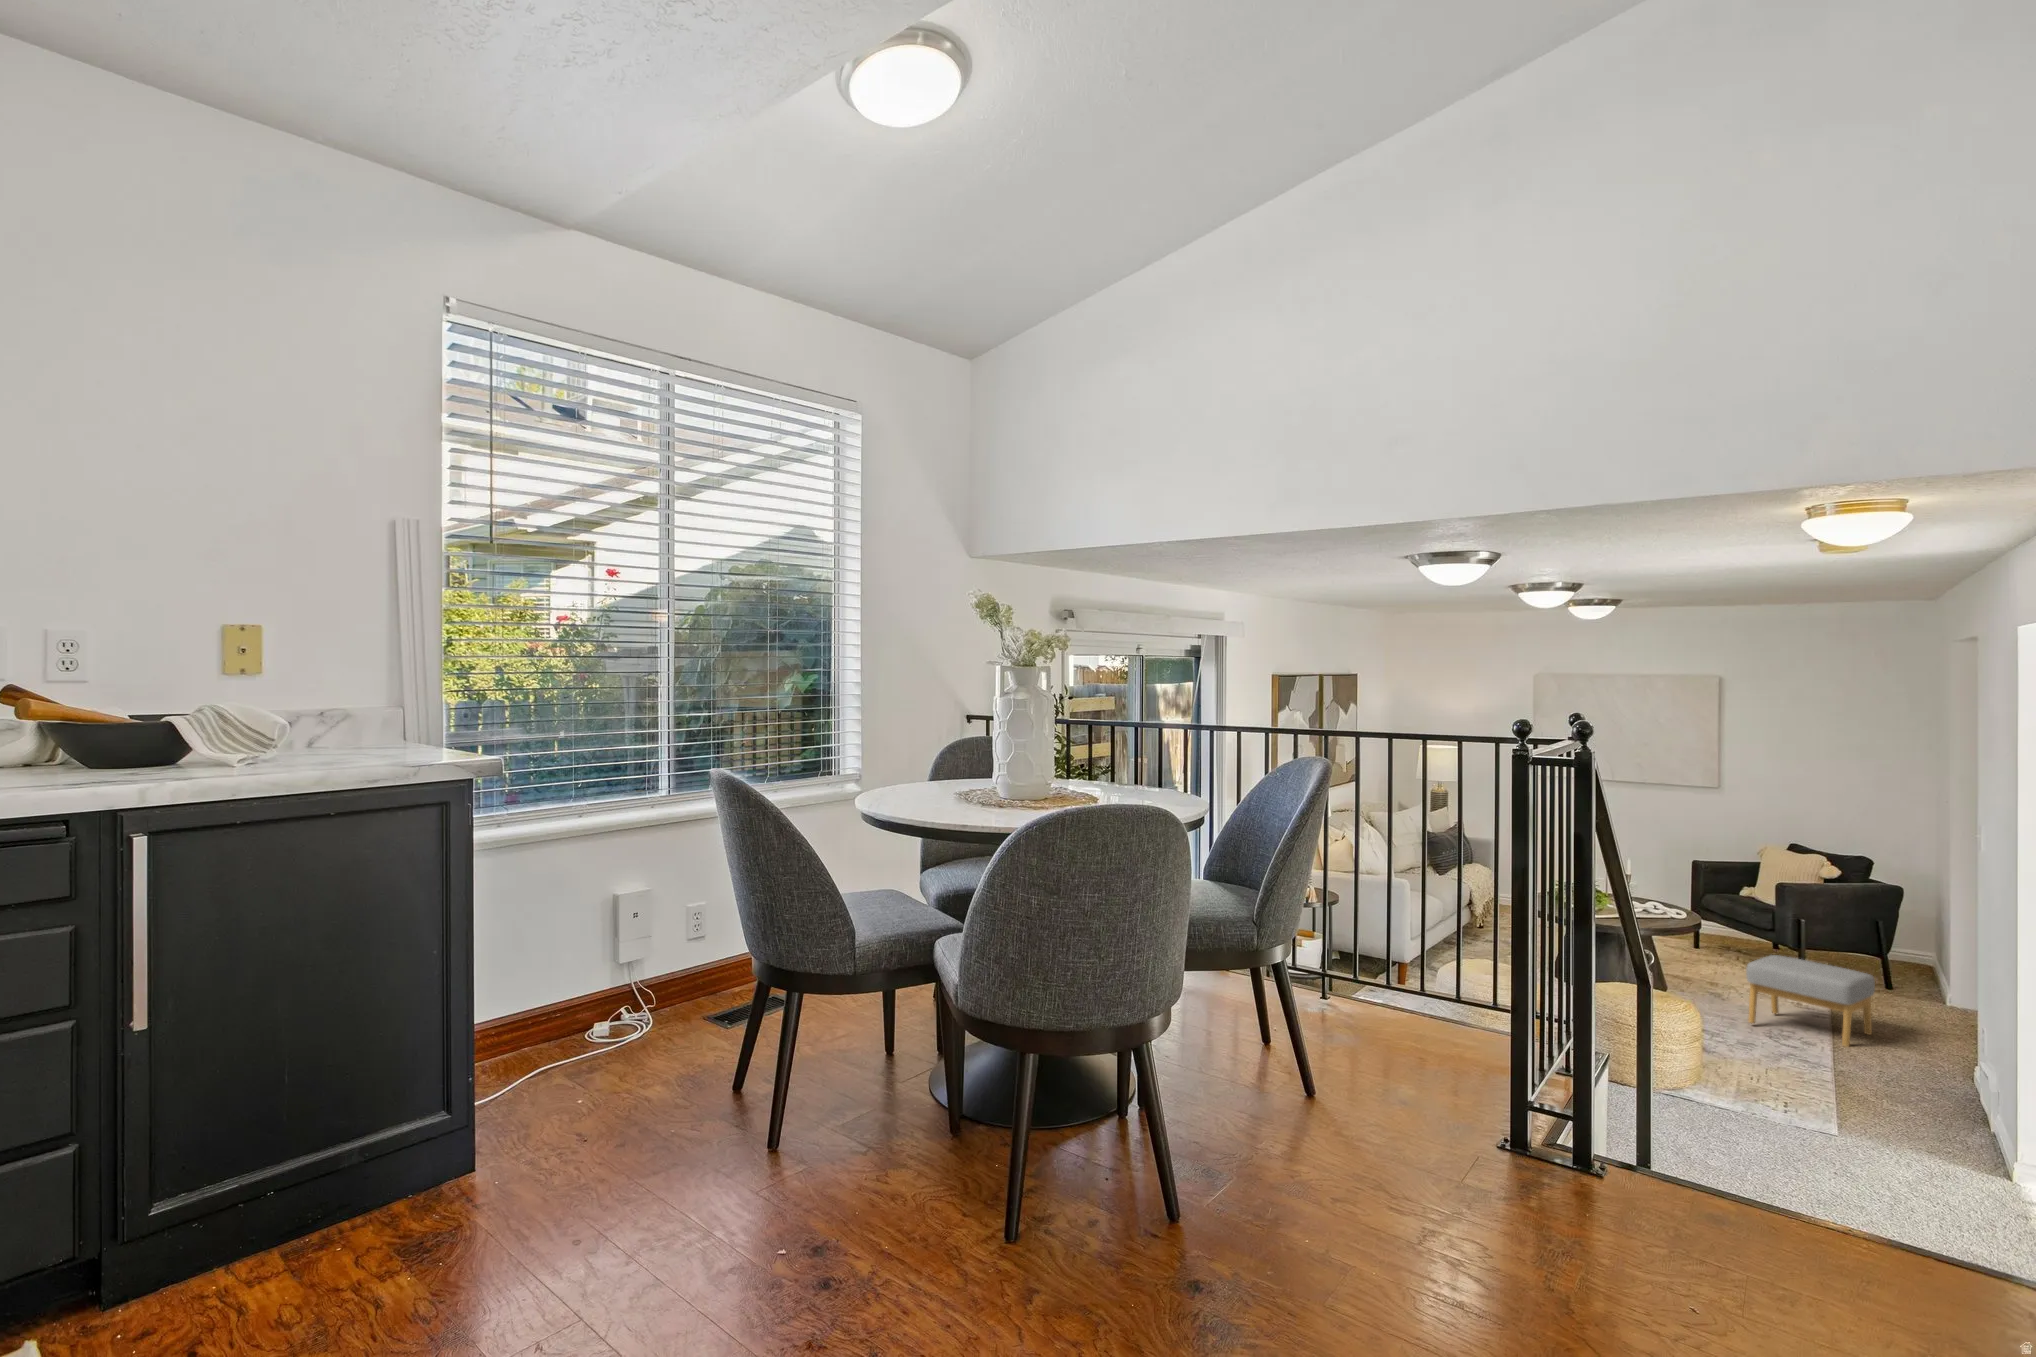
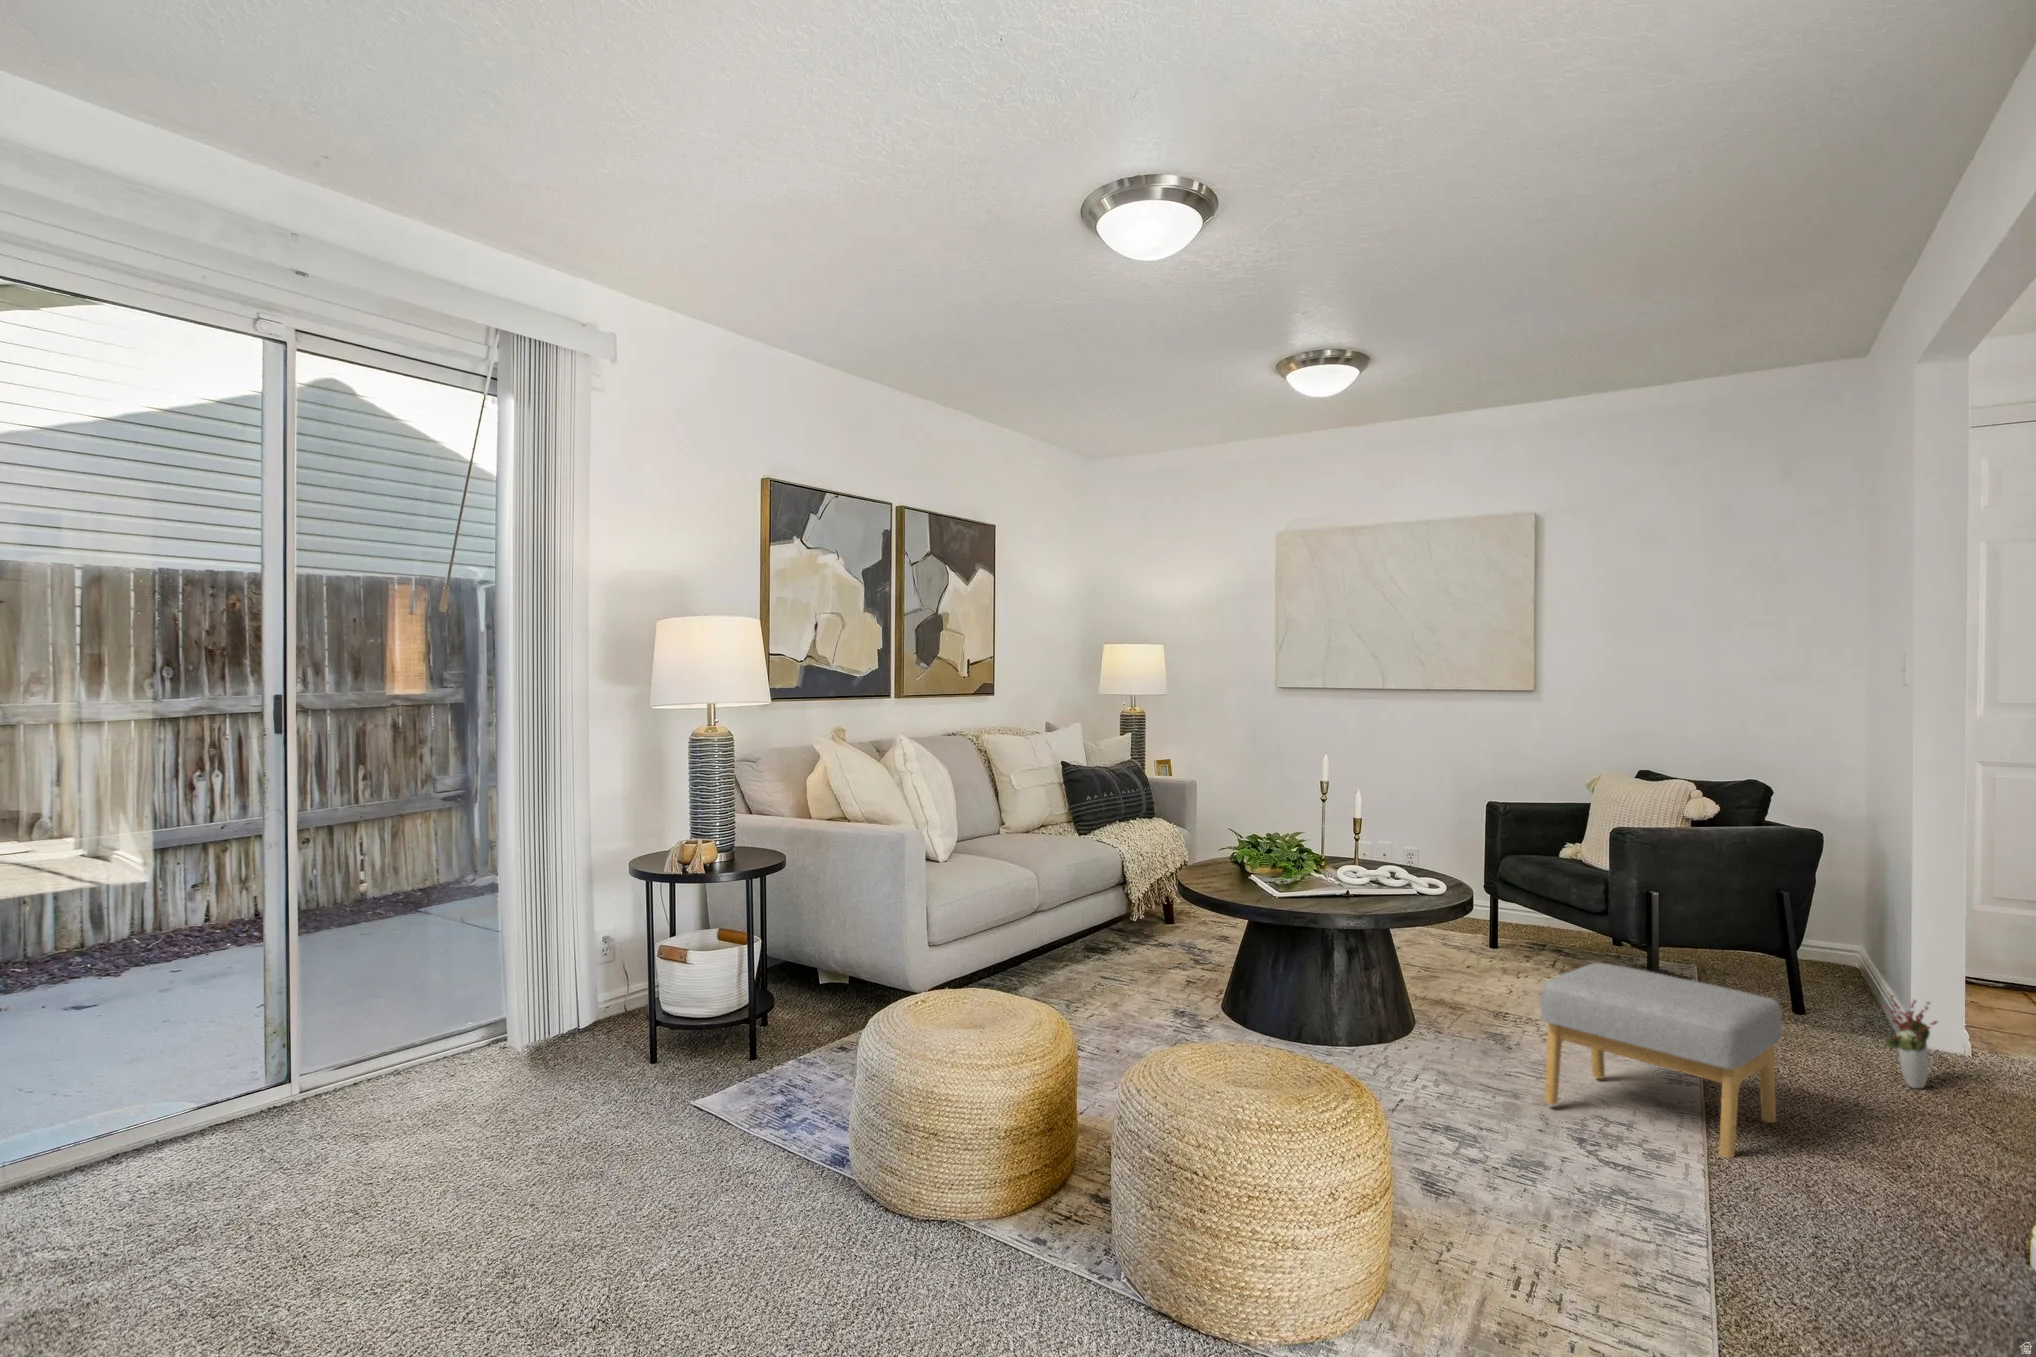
decorative plant: none [1933,975,1961,1023] -> present [1885,995,1937,1088]

